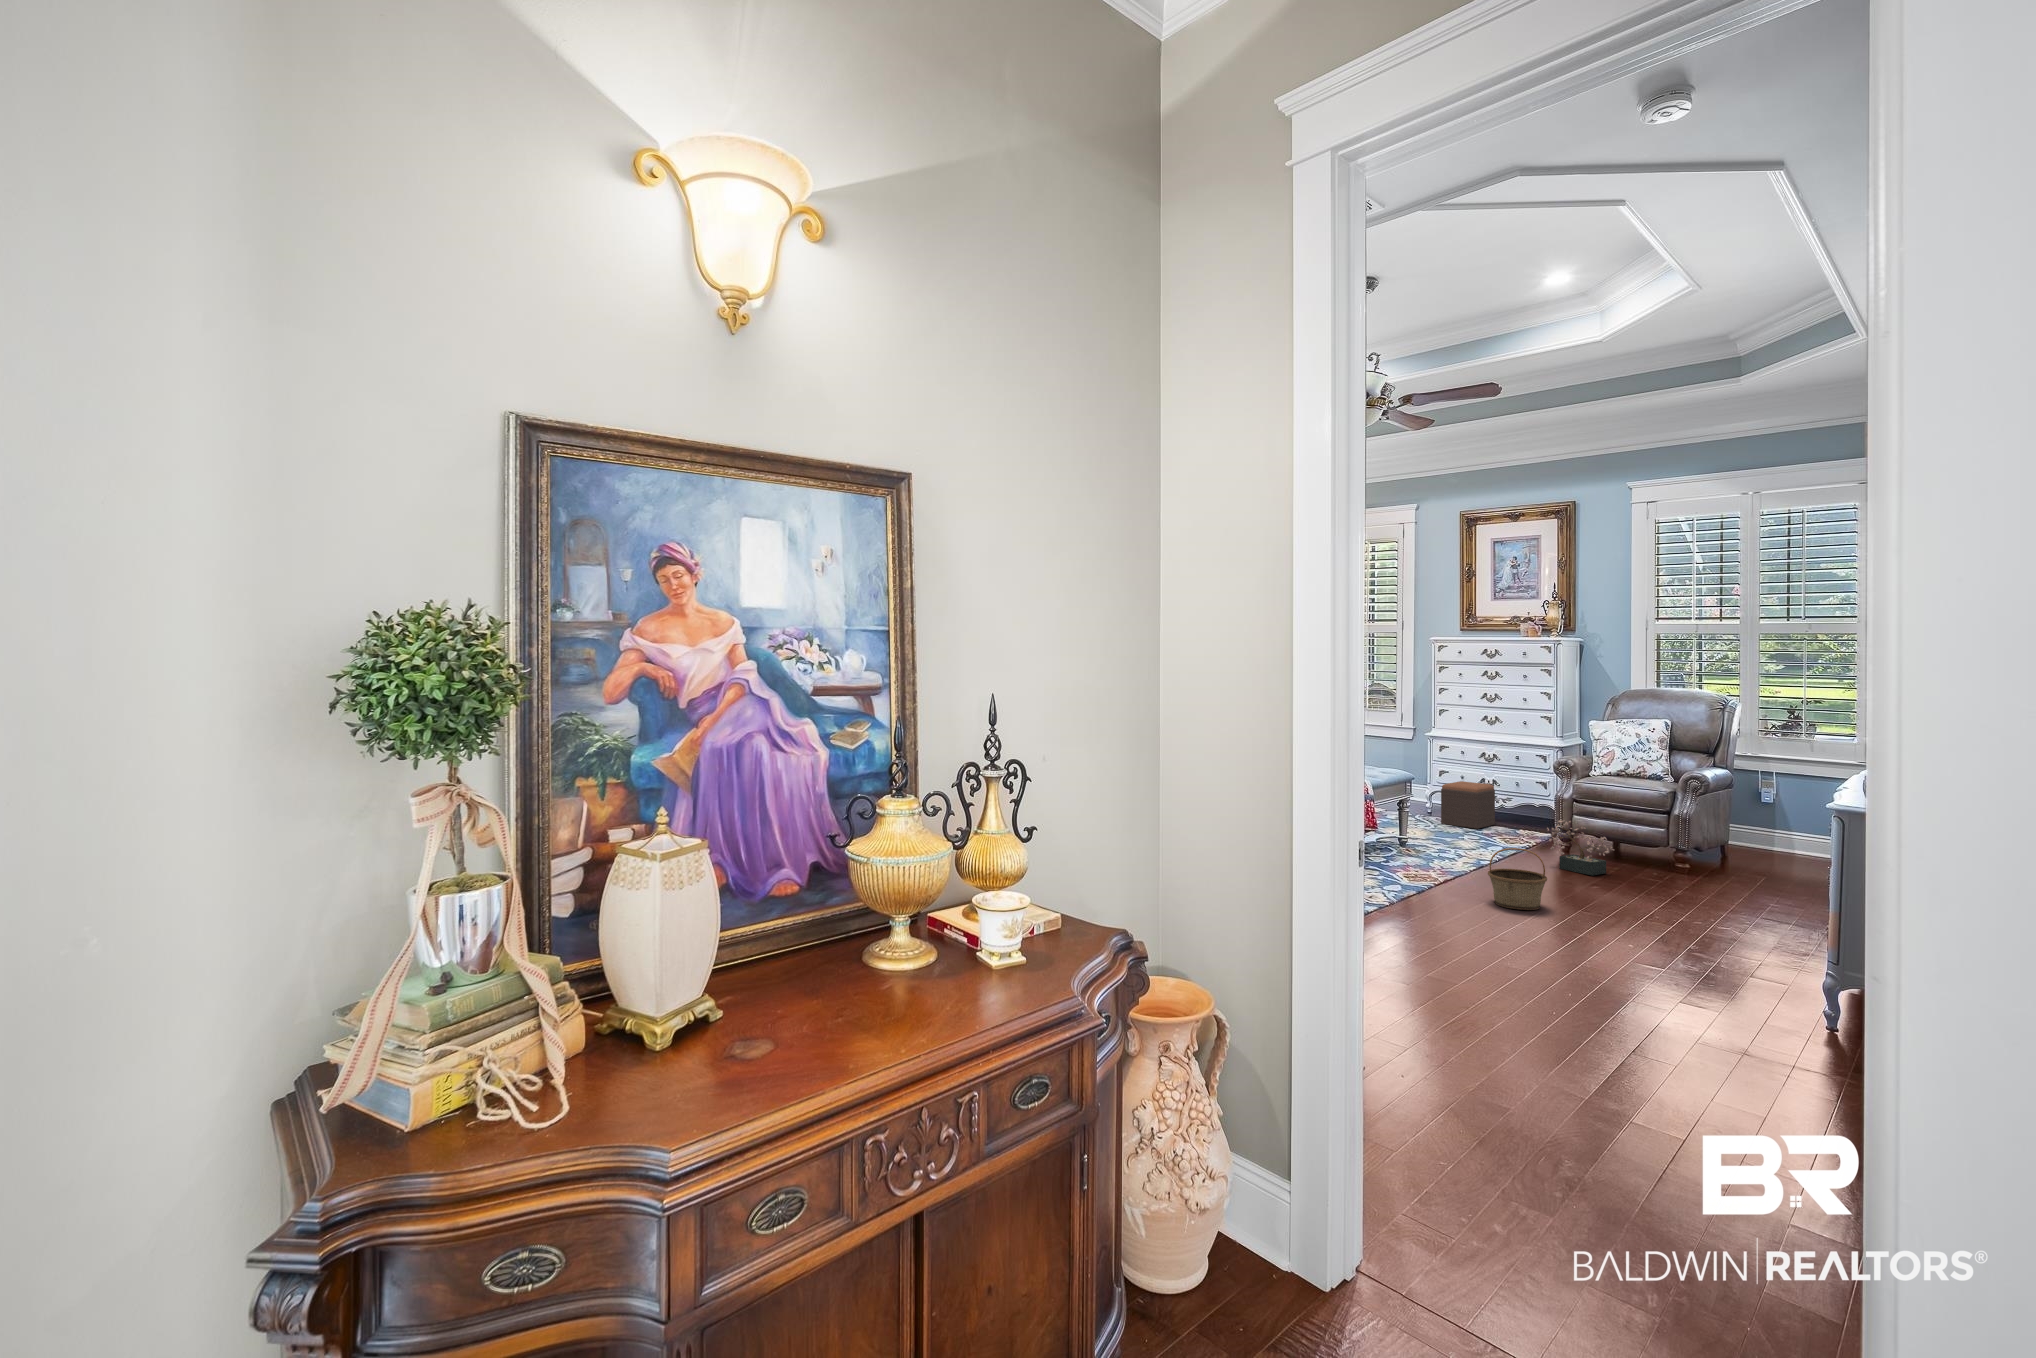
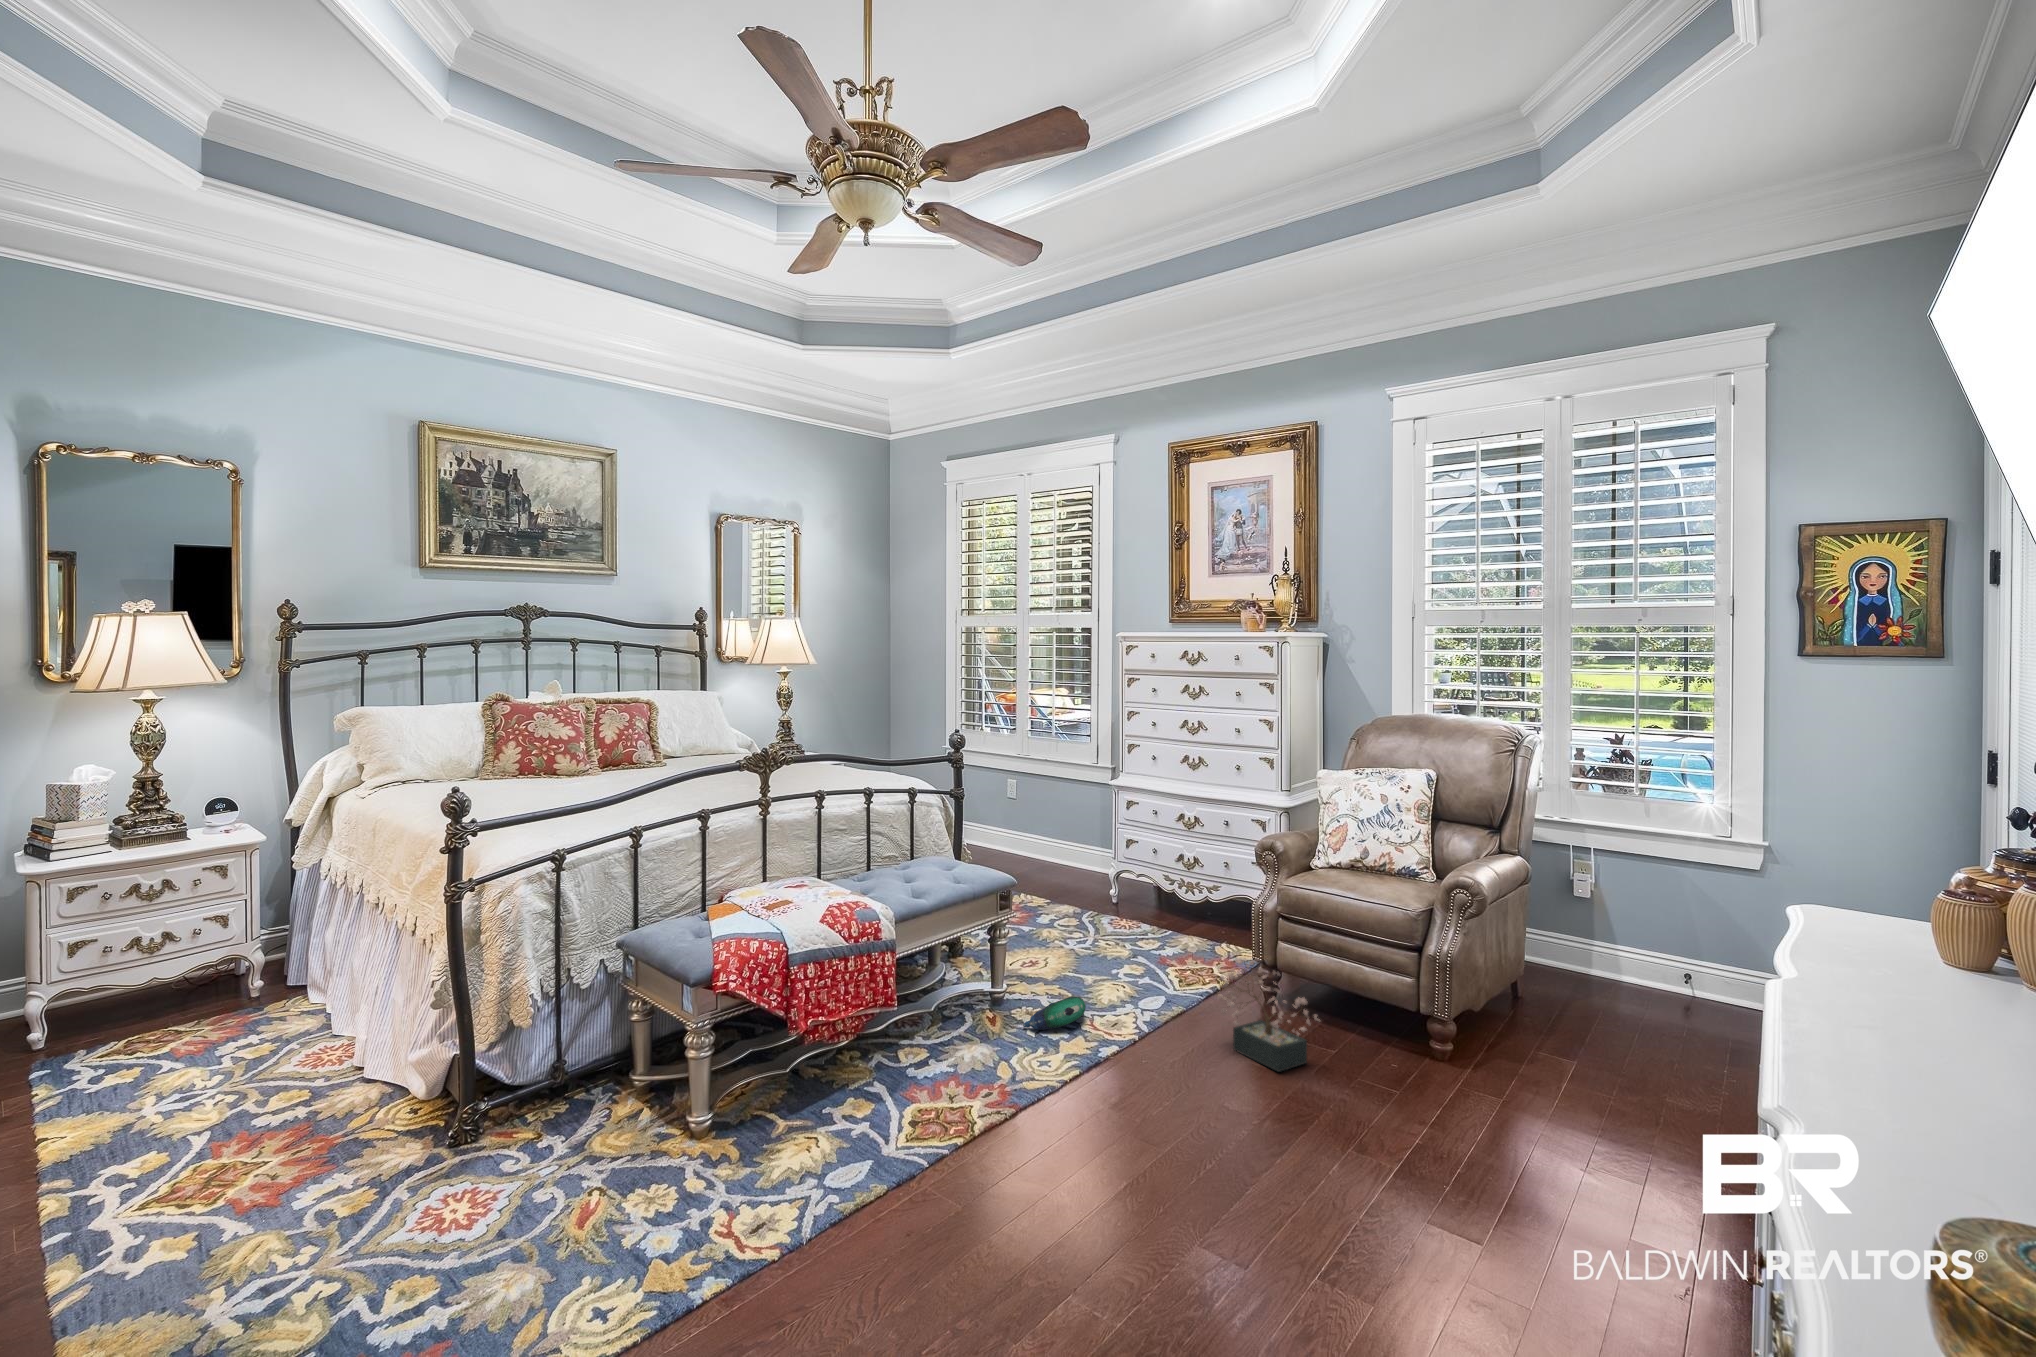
footstool: present [1441,781,1495,829] -> none [1114,859,1195,941]
plush toy: none [1431,843,1465,859] -> present [1023,996,1086,1030]
basket: present [1488,848,1547,910] -> none [1017,1071,1130,1219]

